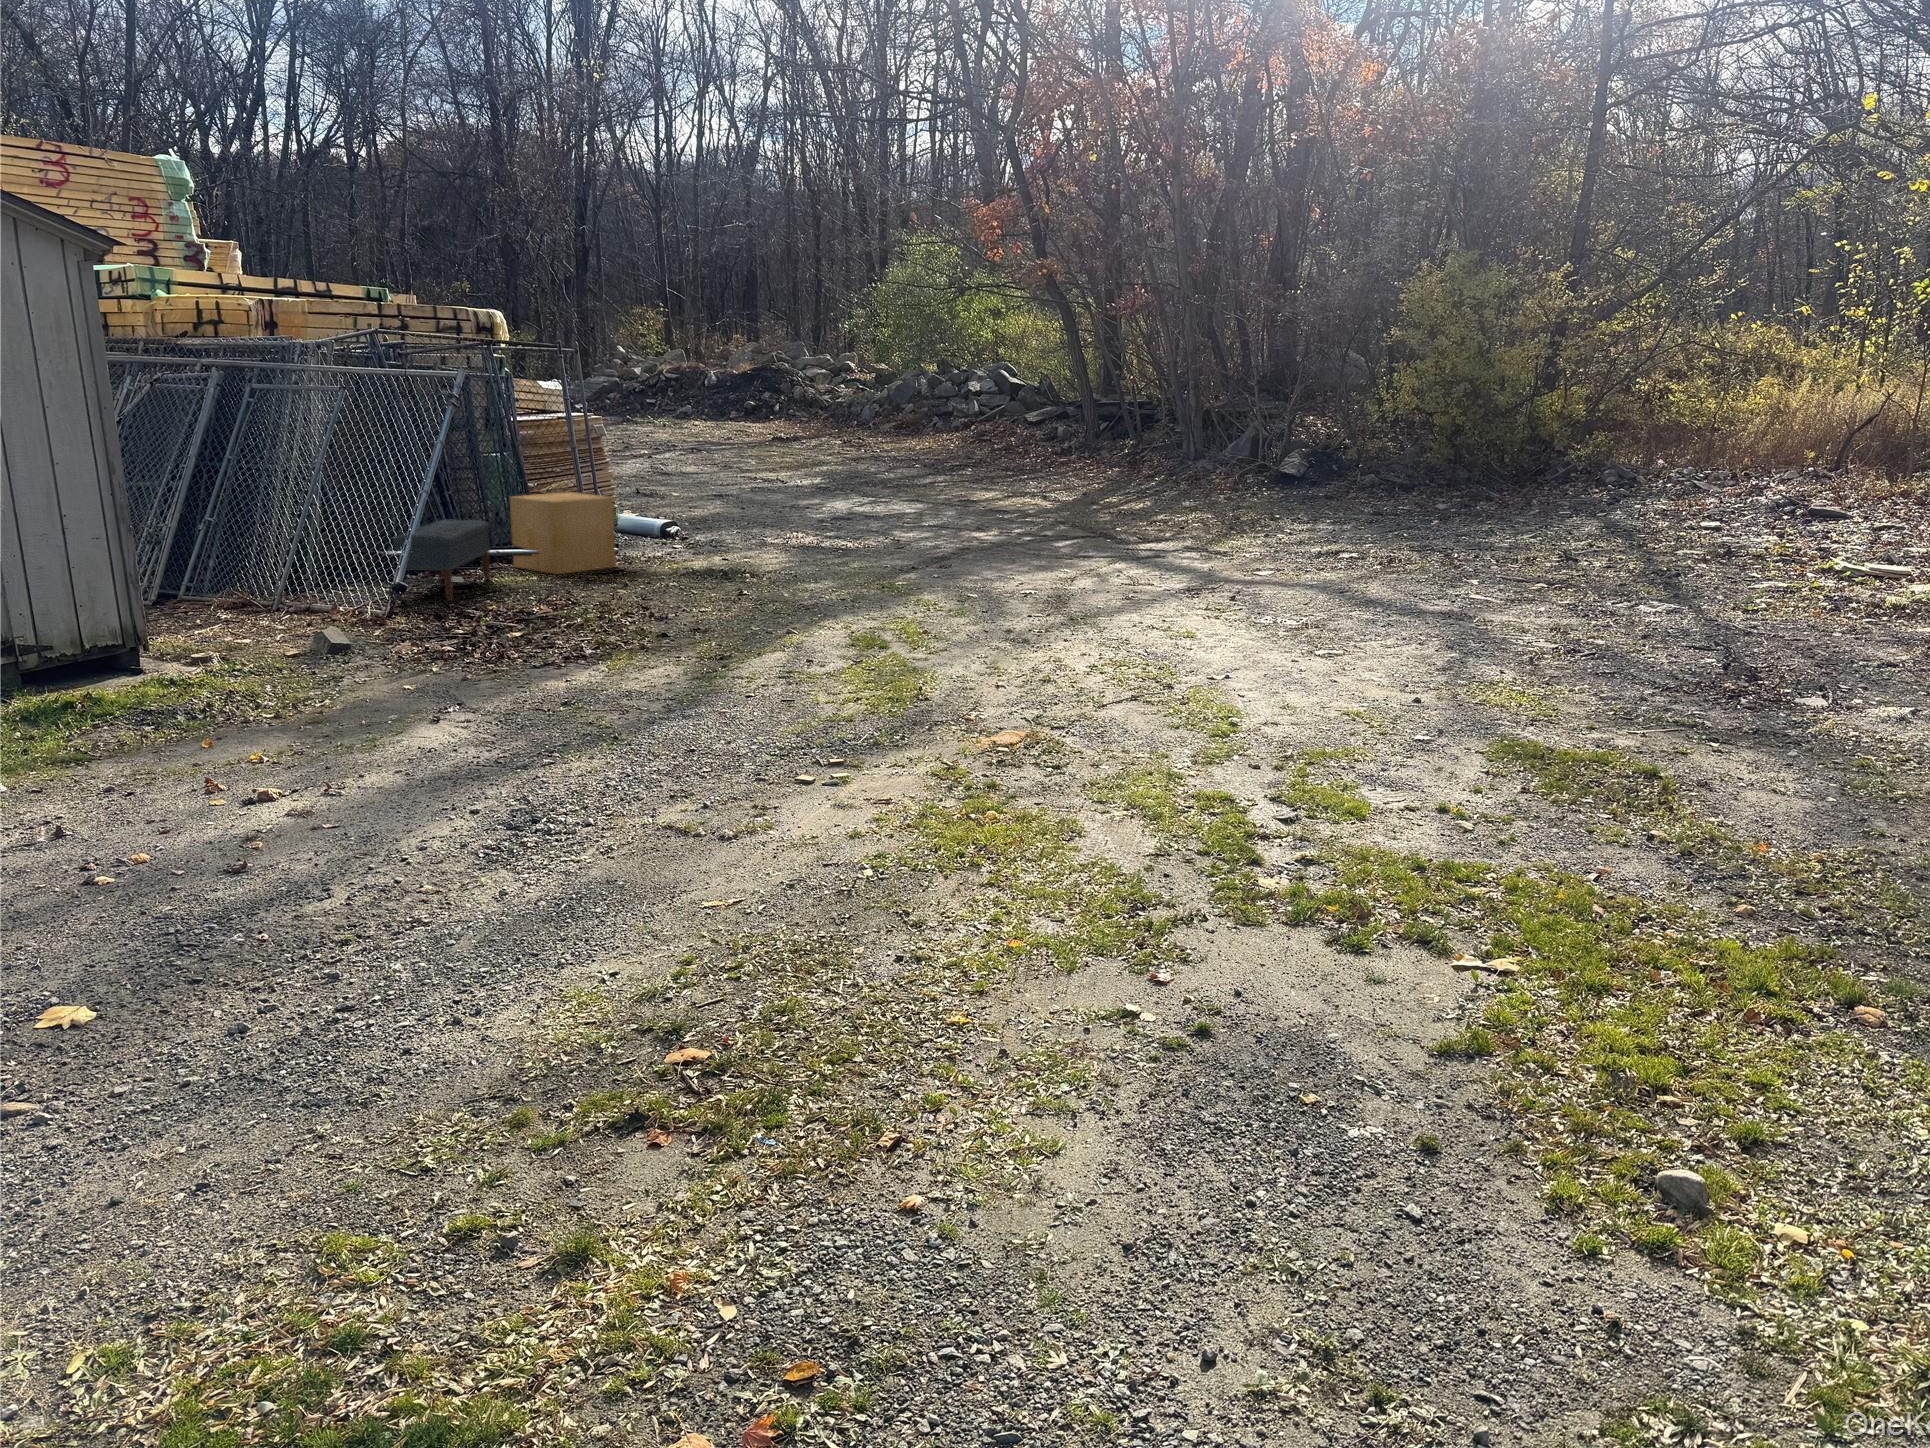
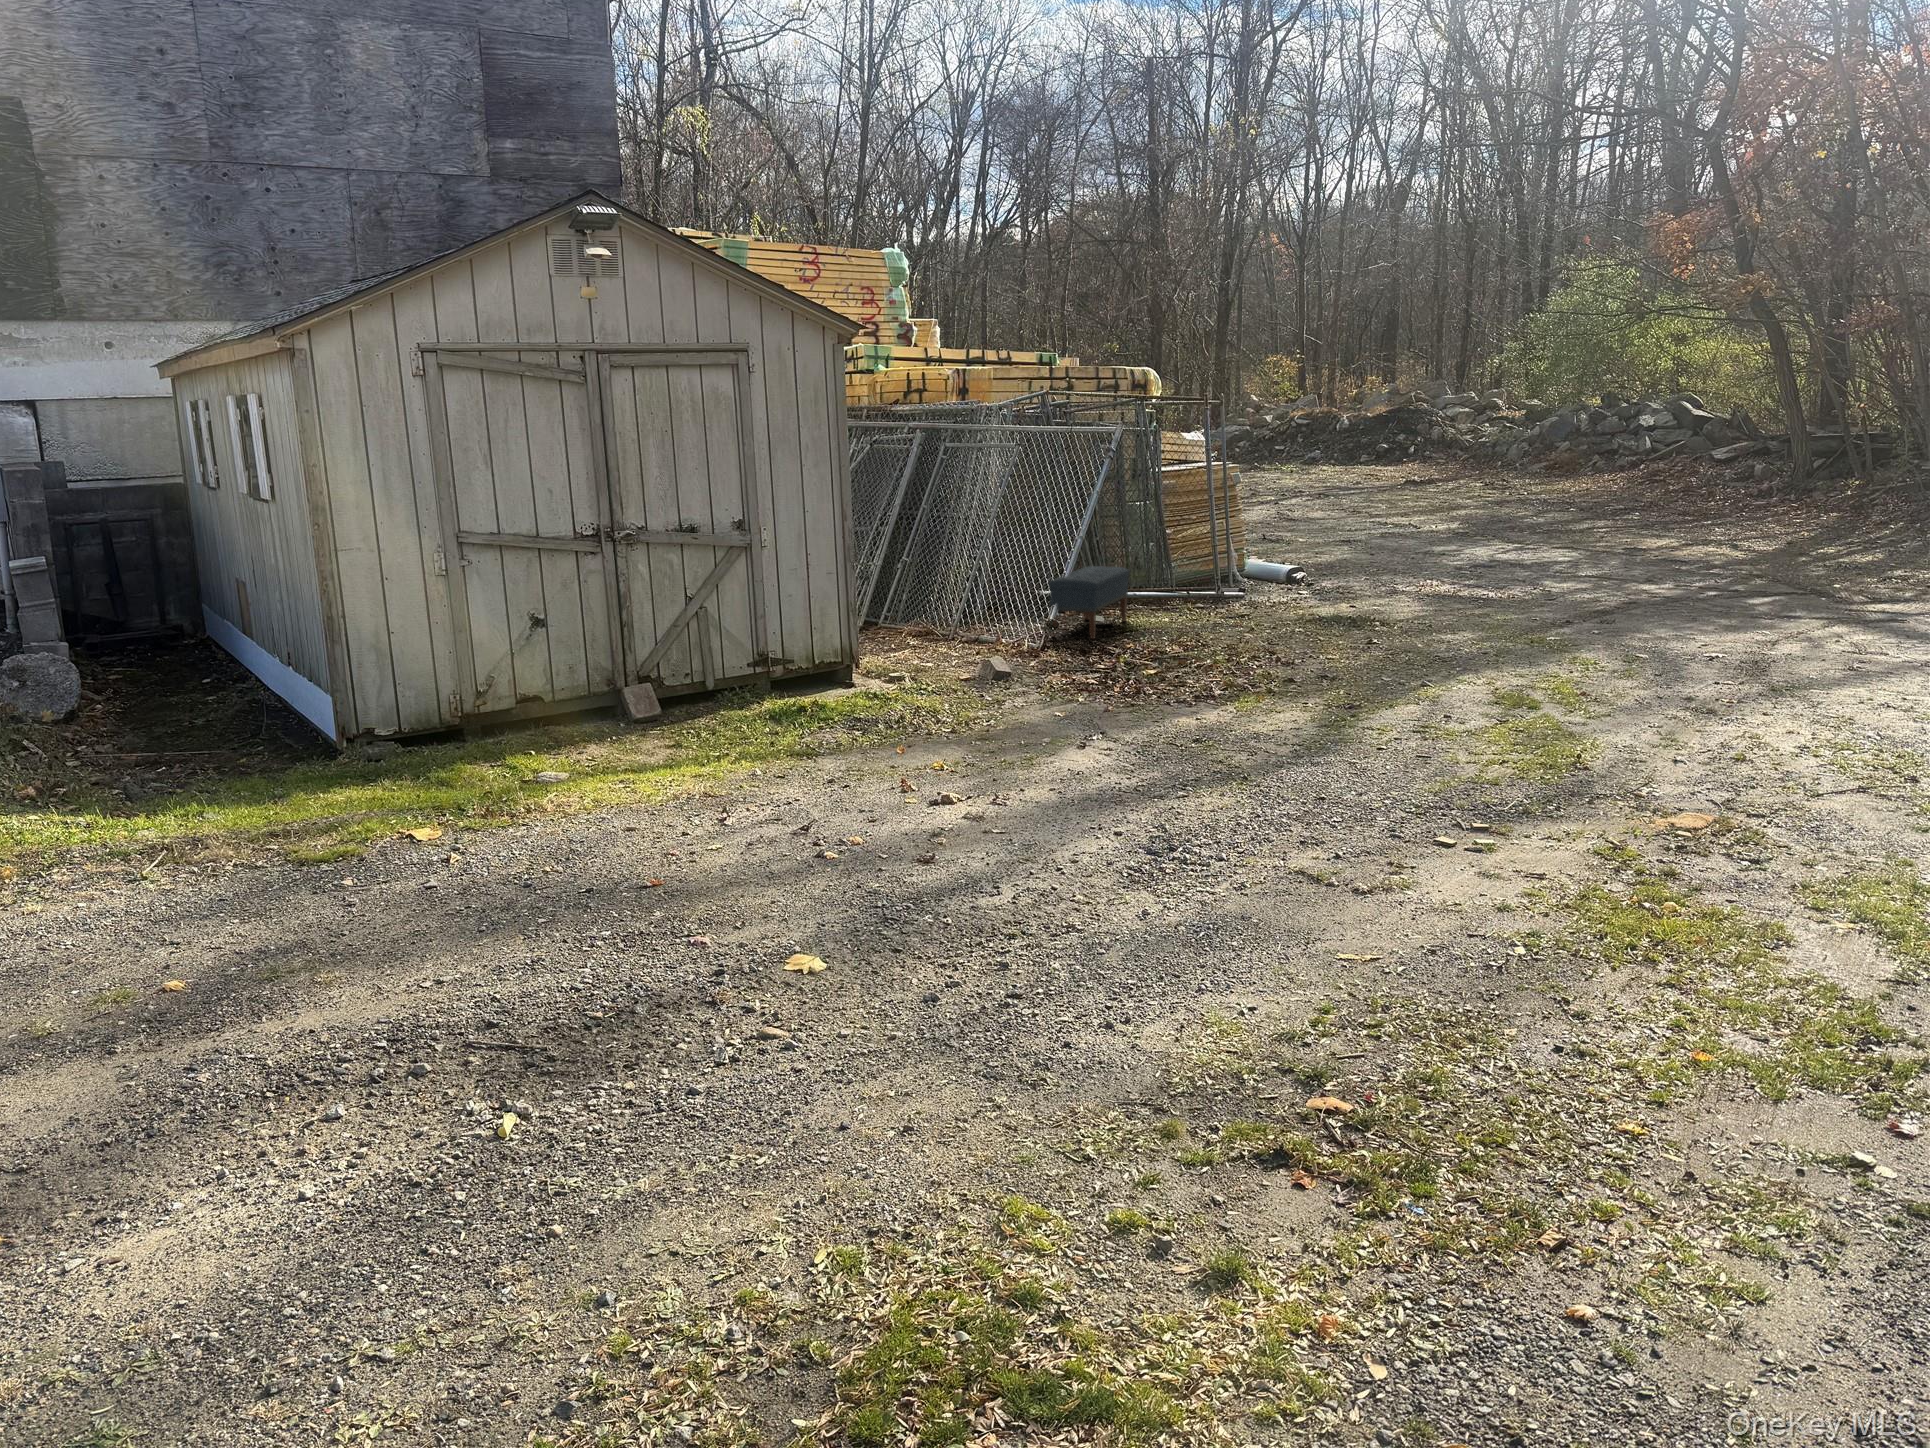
cardboard box: present [509,492,616,574] -> none [1146,542,1242,619]

